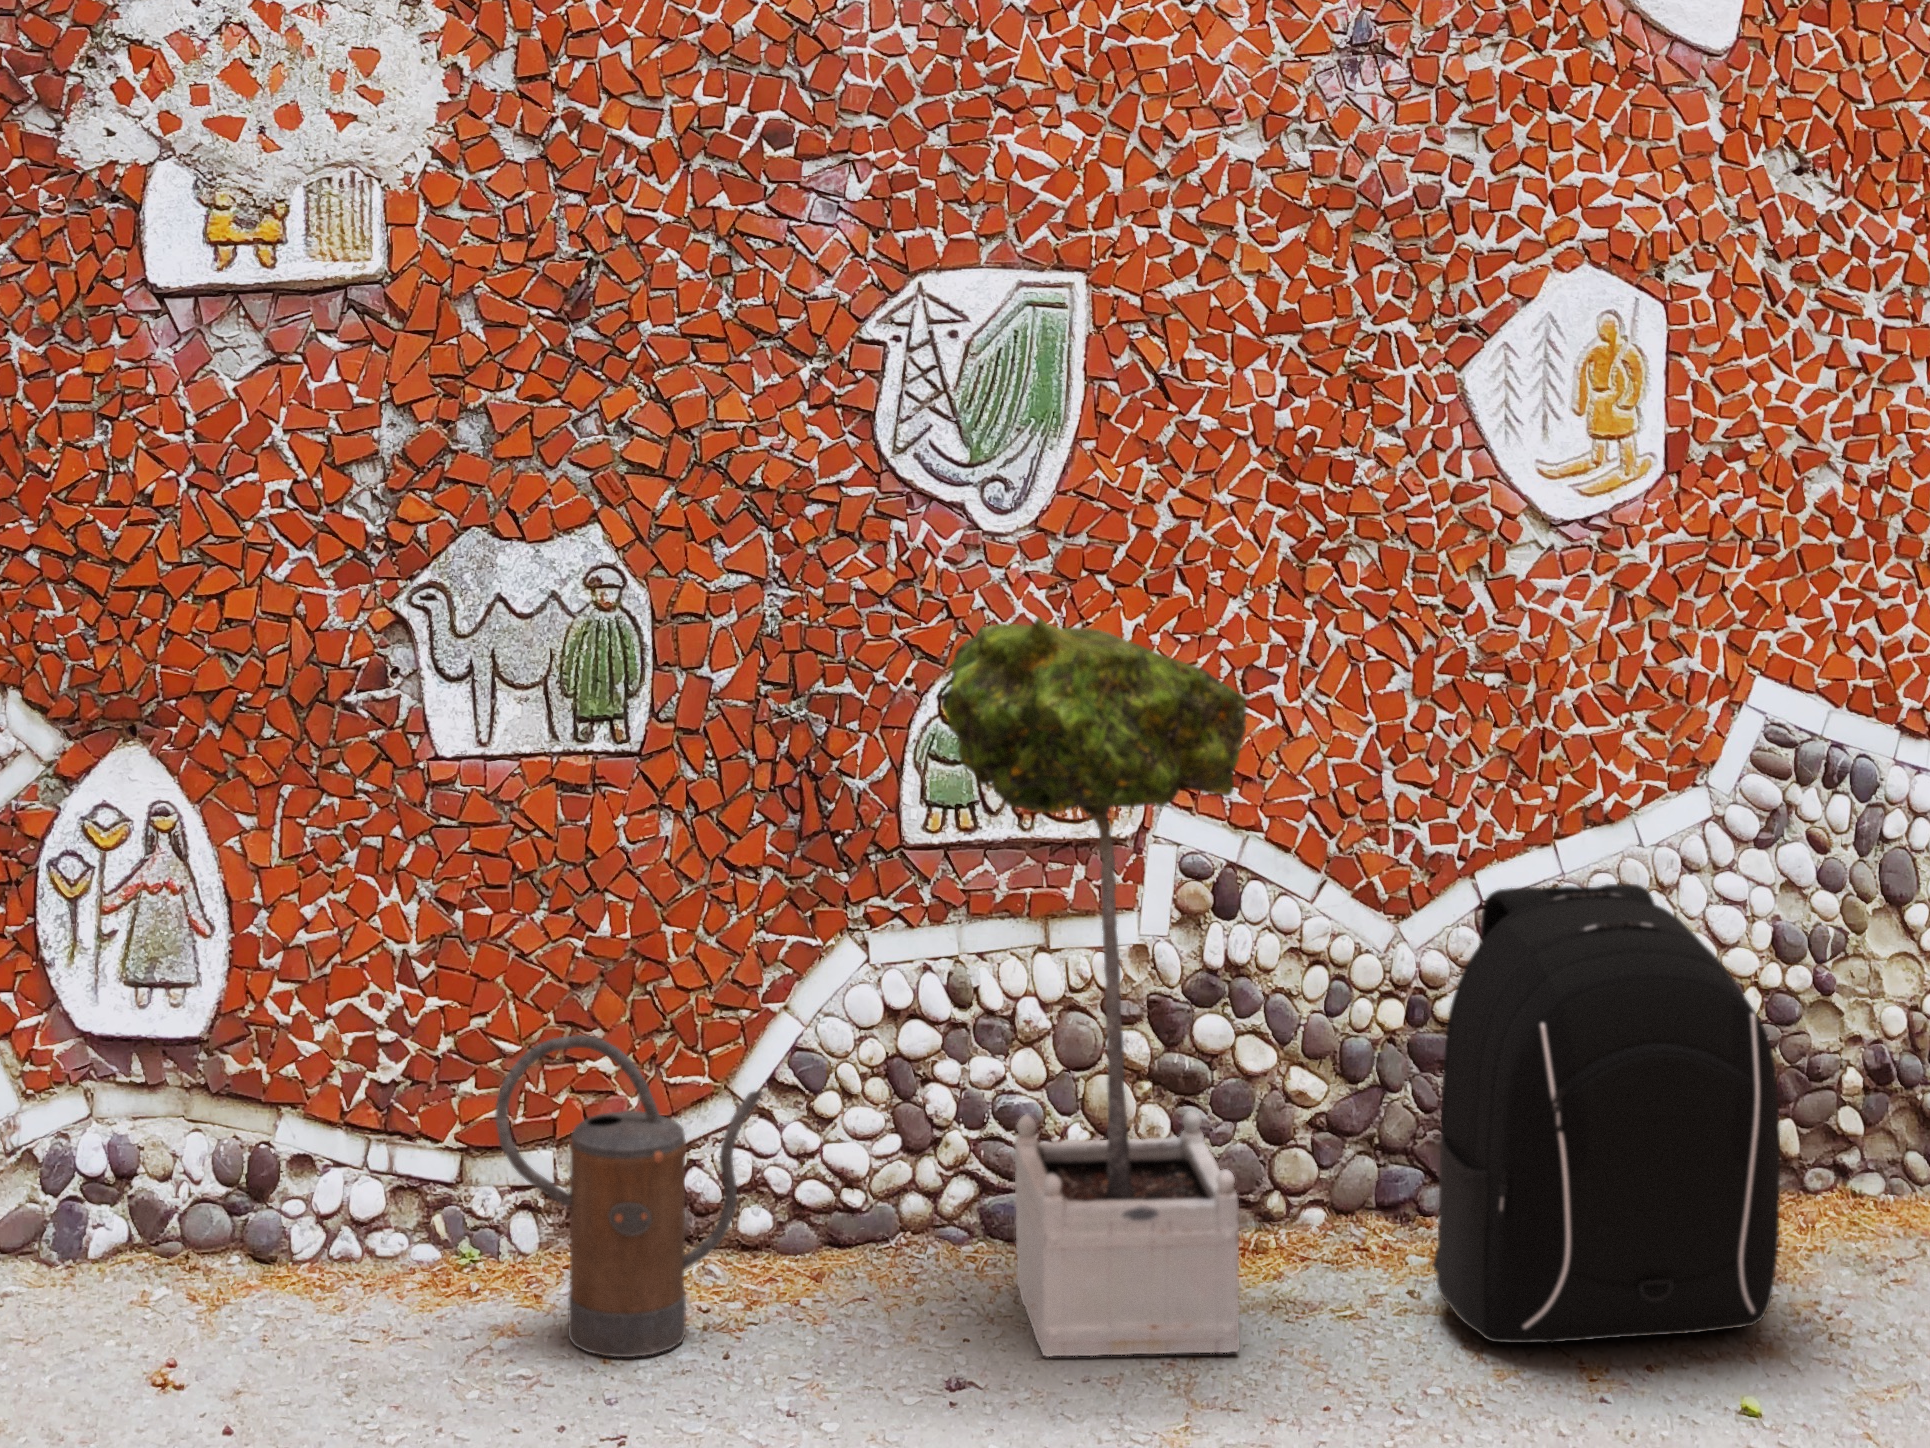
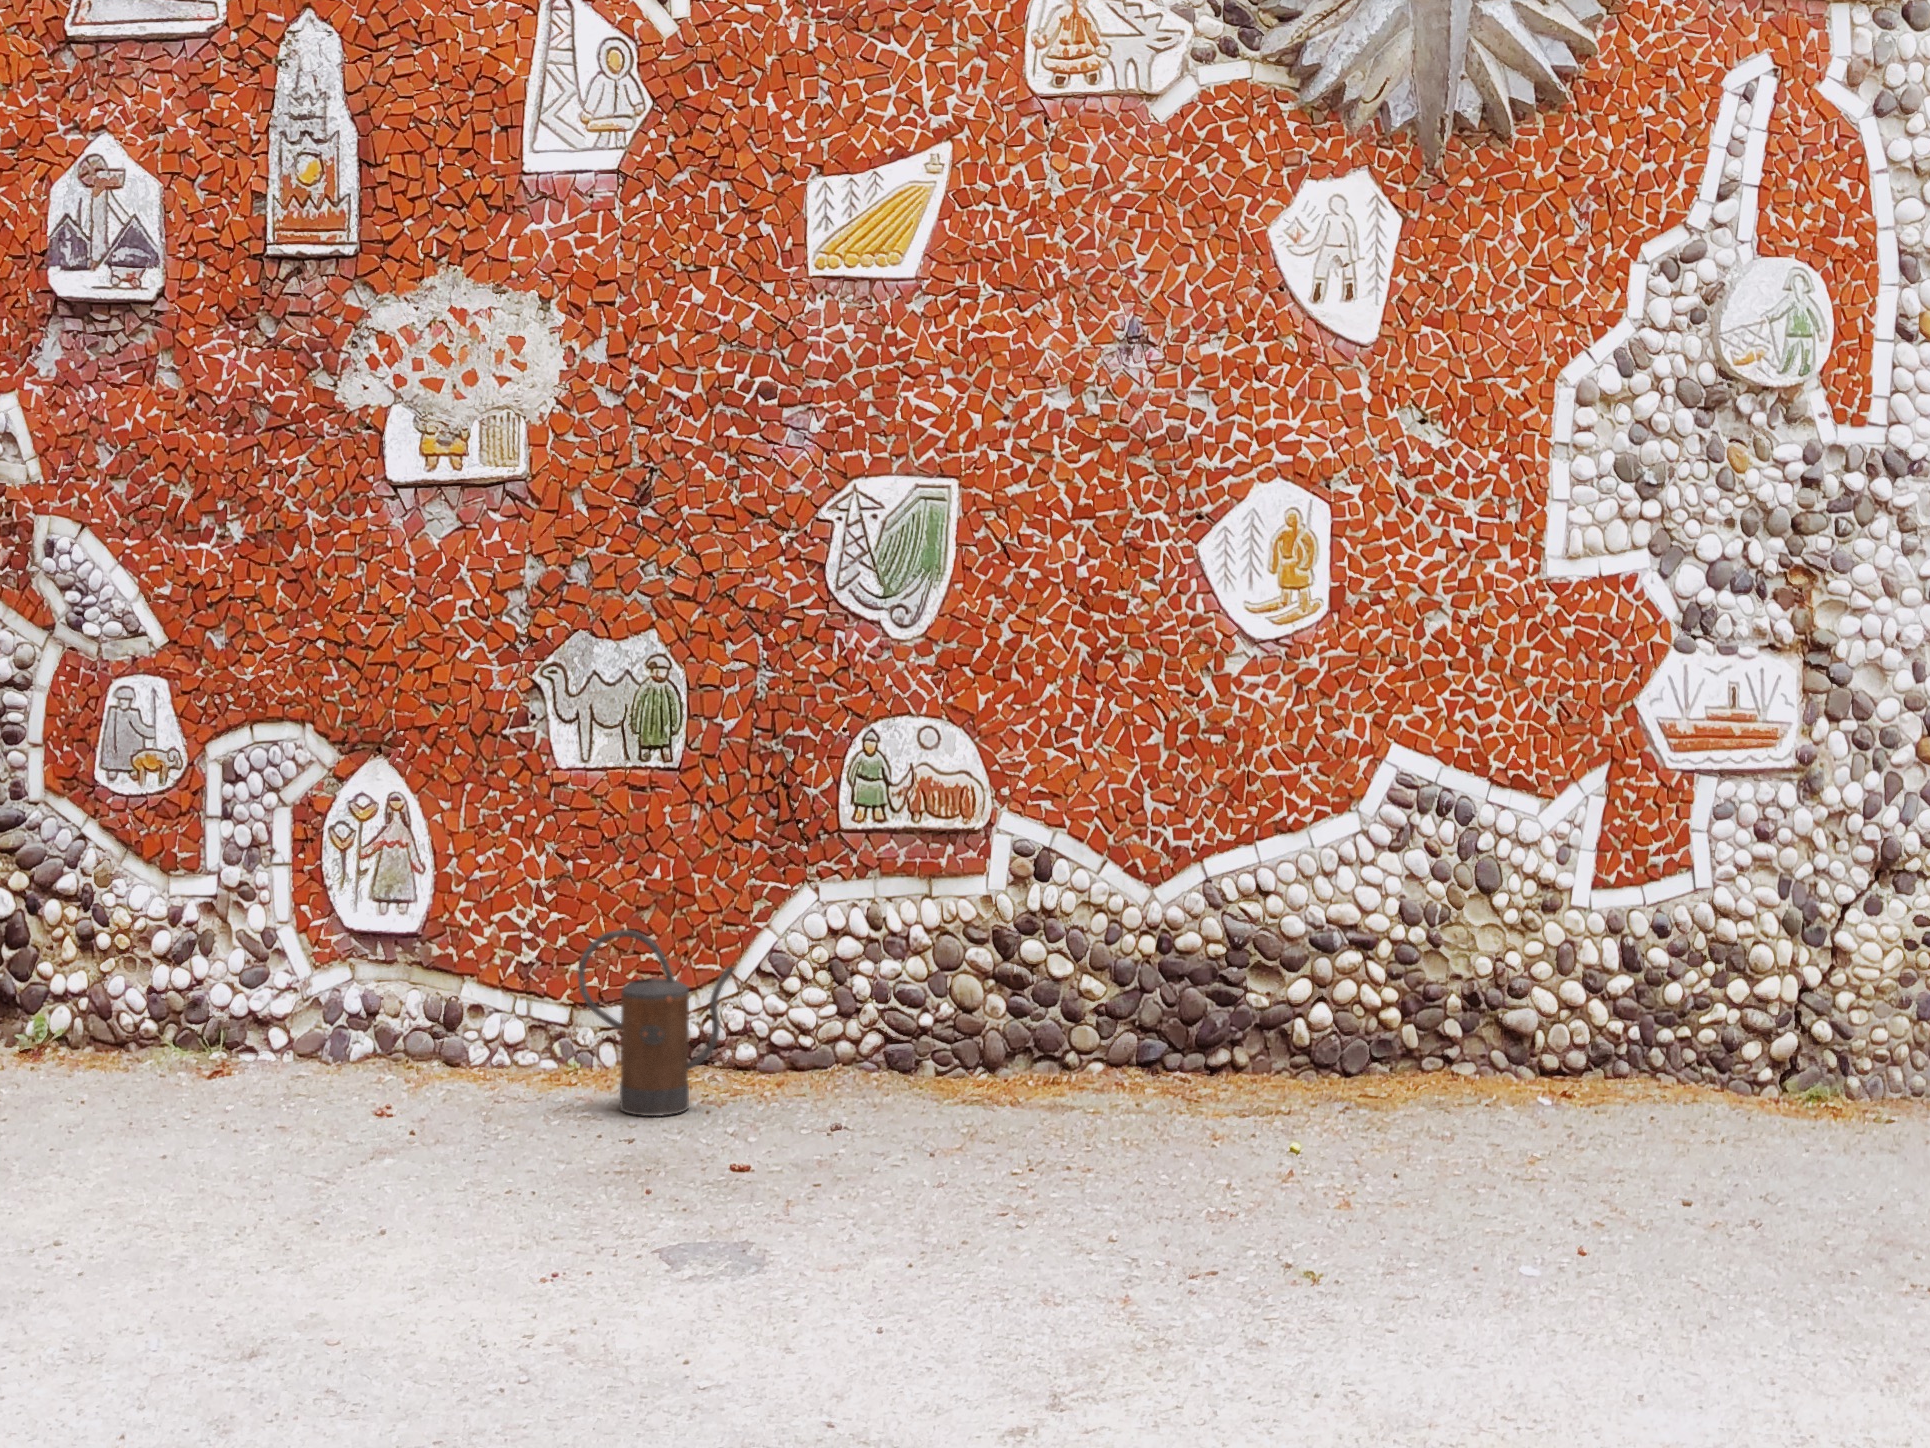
potted tree: present [942,618,1247,1356] -> none [843,686,1026,1125]
backpack: present [1433,884,1780,1343] -> none [1142,861,1340,1129]

